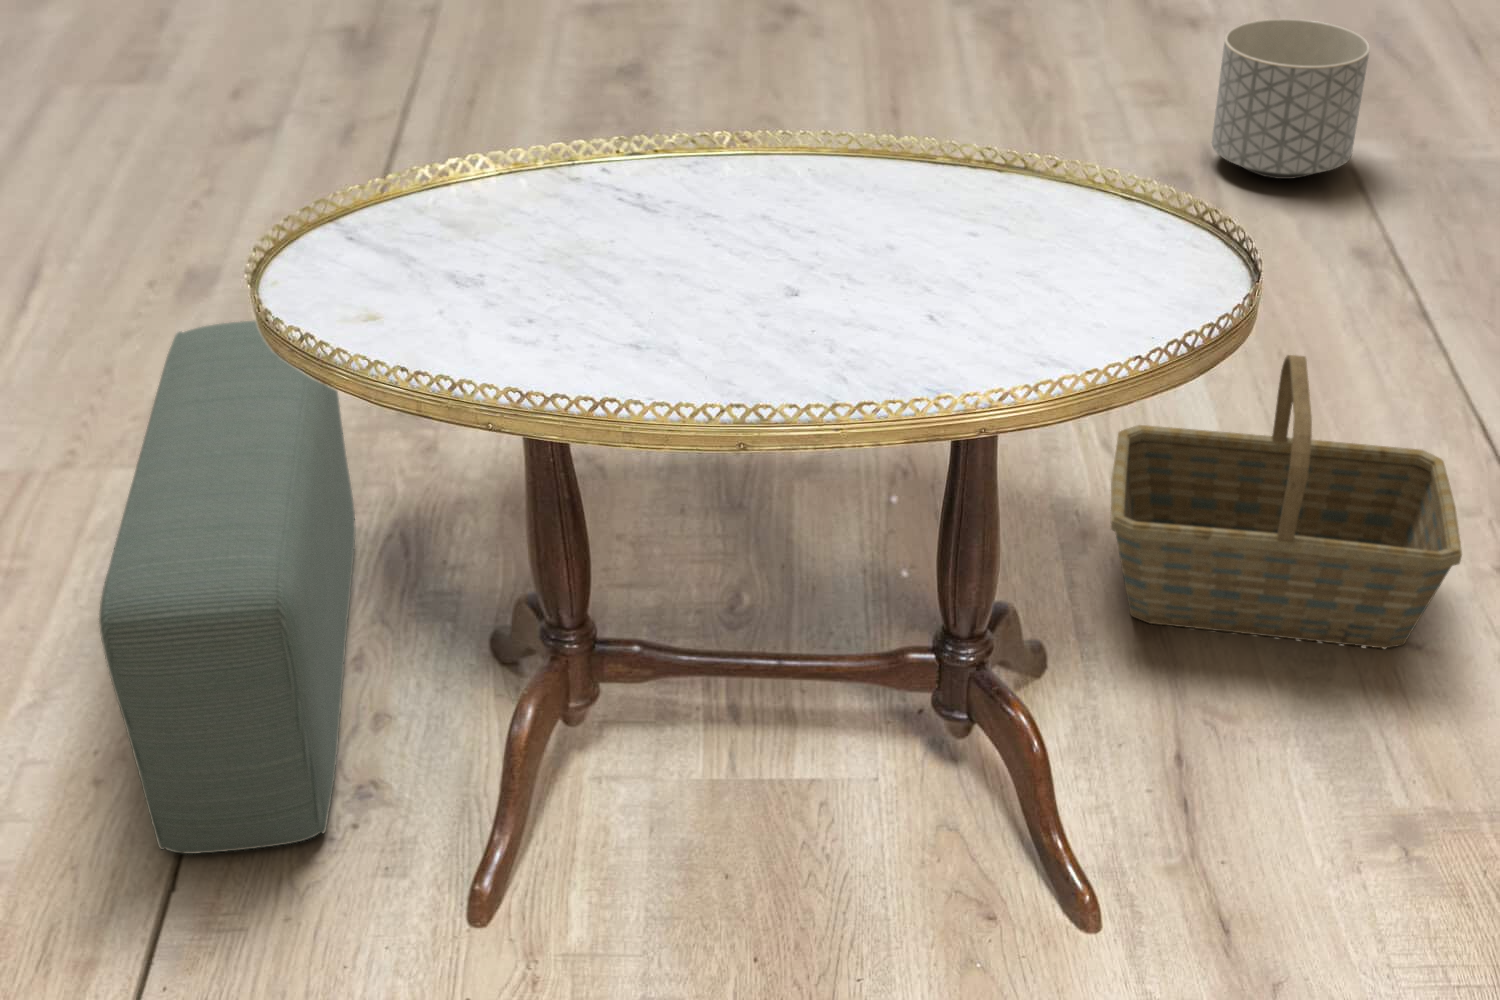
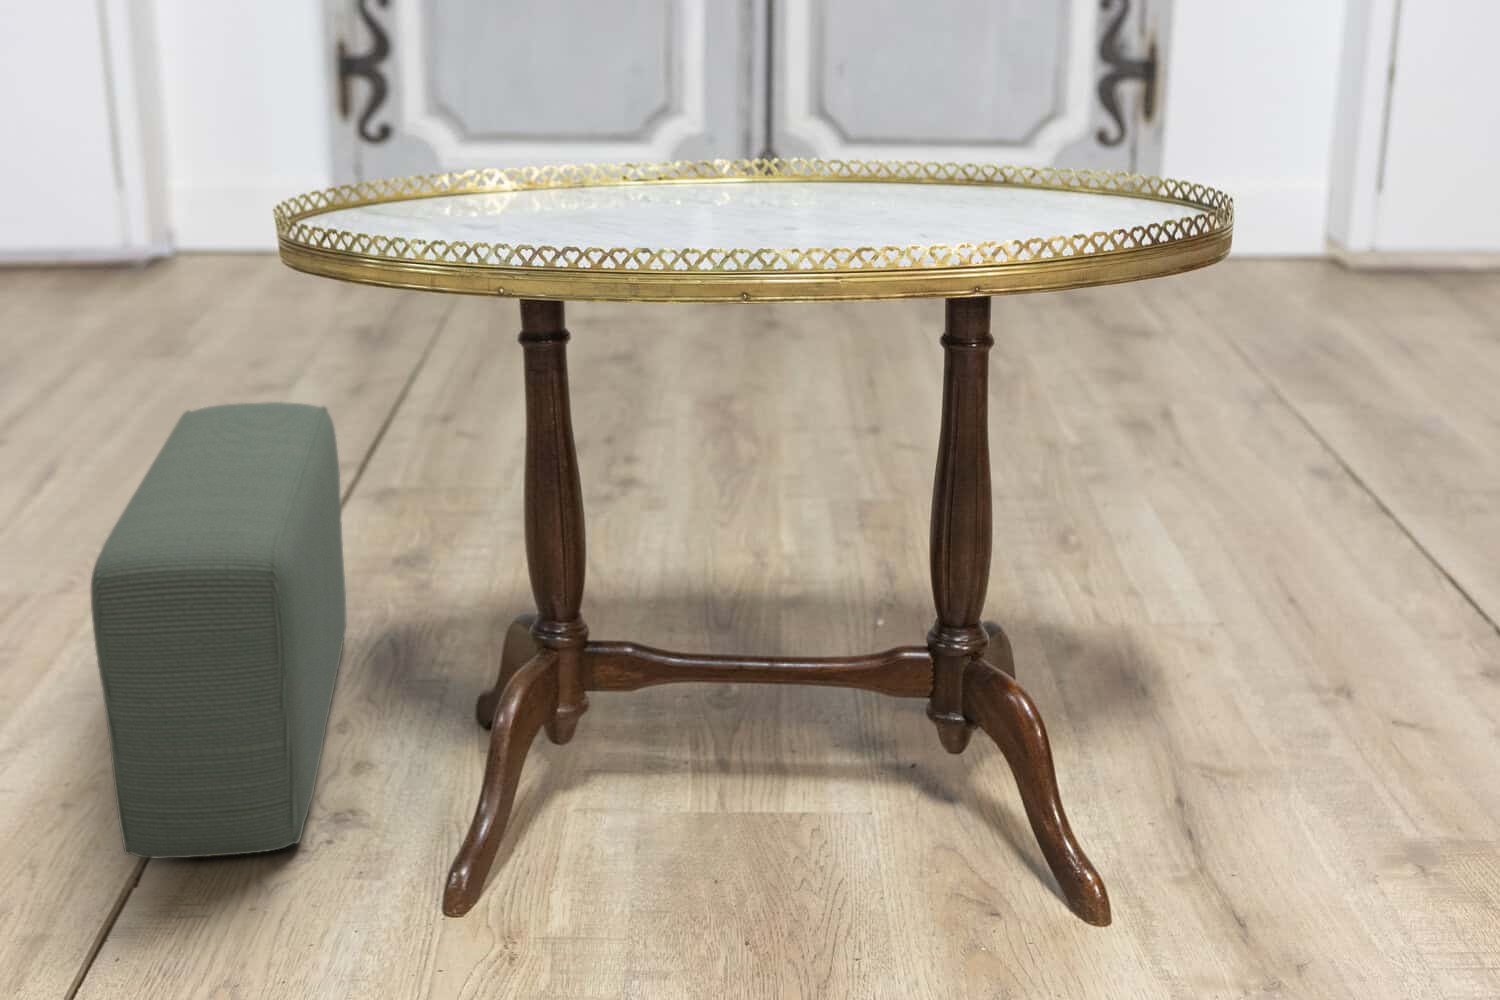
planter: present [1212,19,1370,179] -> none [1187,273,1332,415]
basket: present [1111,355,1462,648] -> none [1103,439,1455,725]

